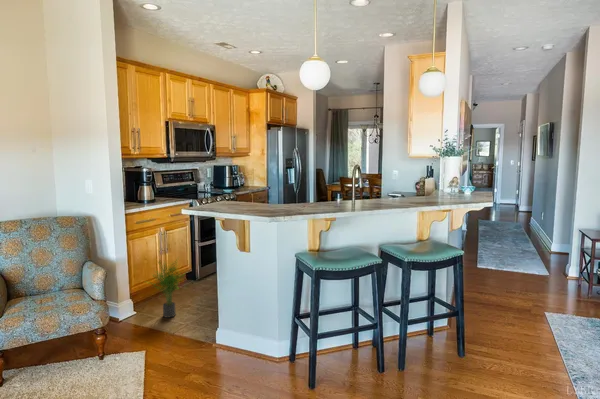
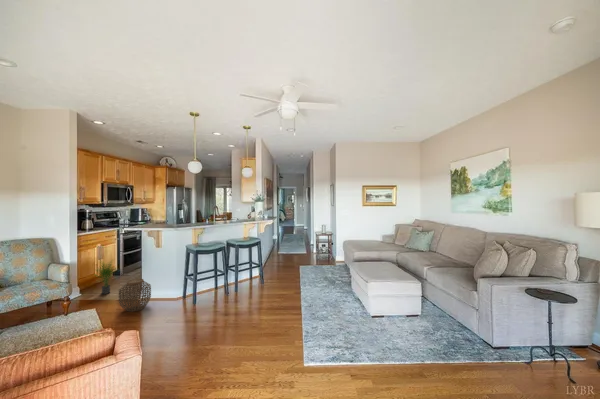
woven basket: none [175,311,231,377] -> present [119,279,151,312]

